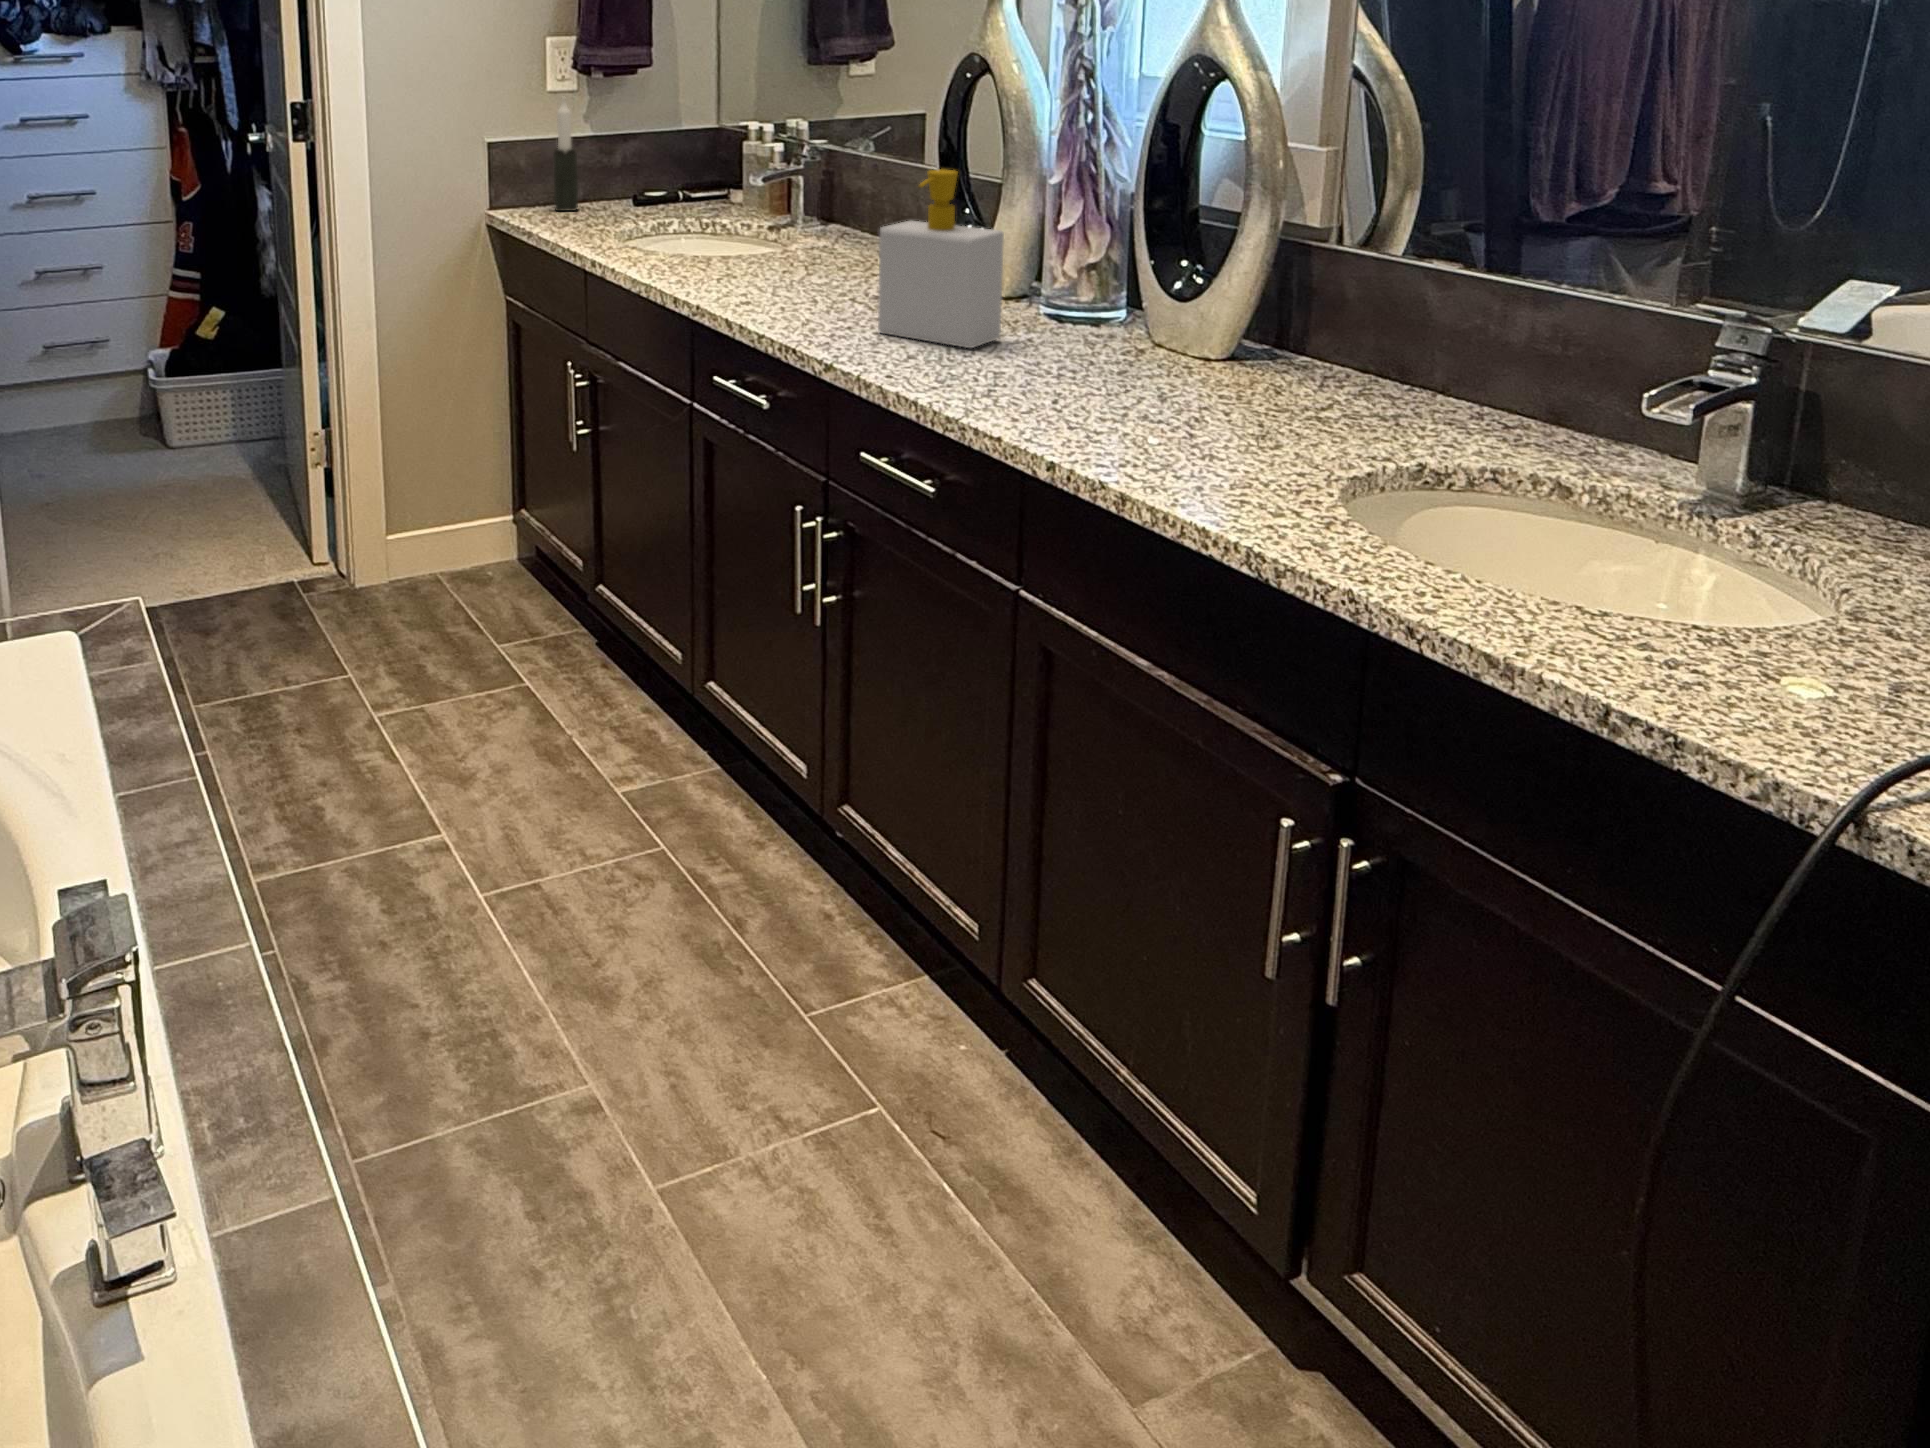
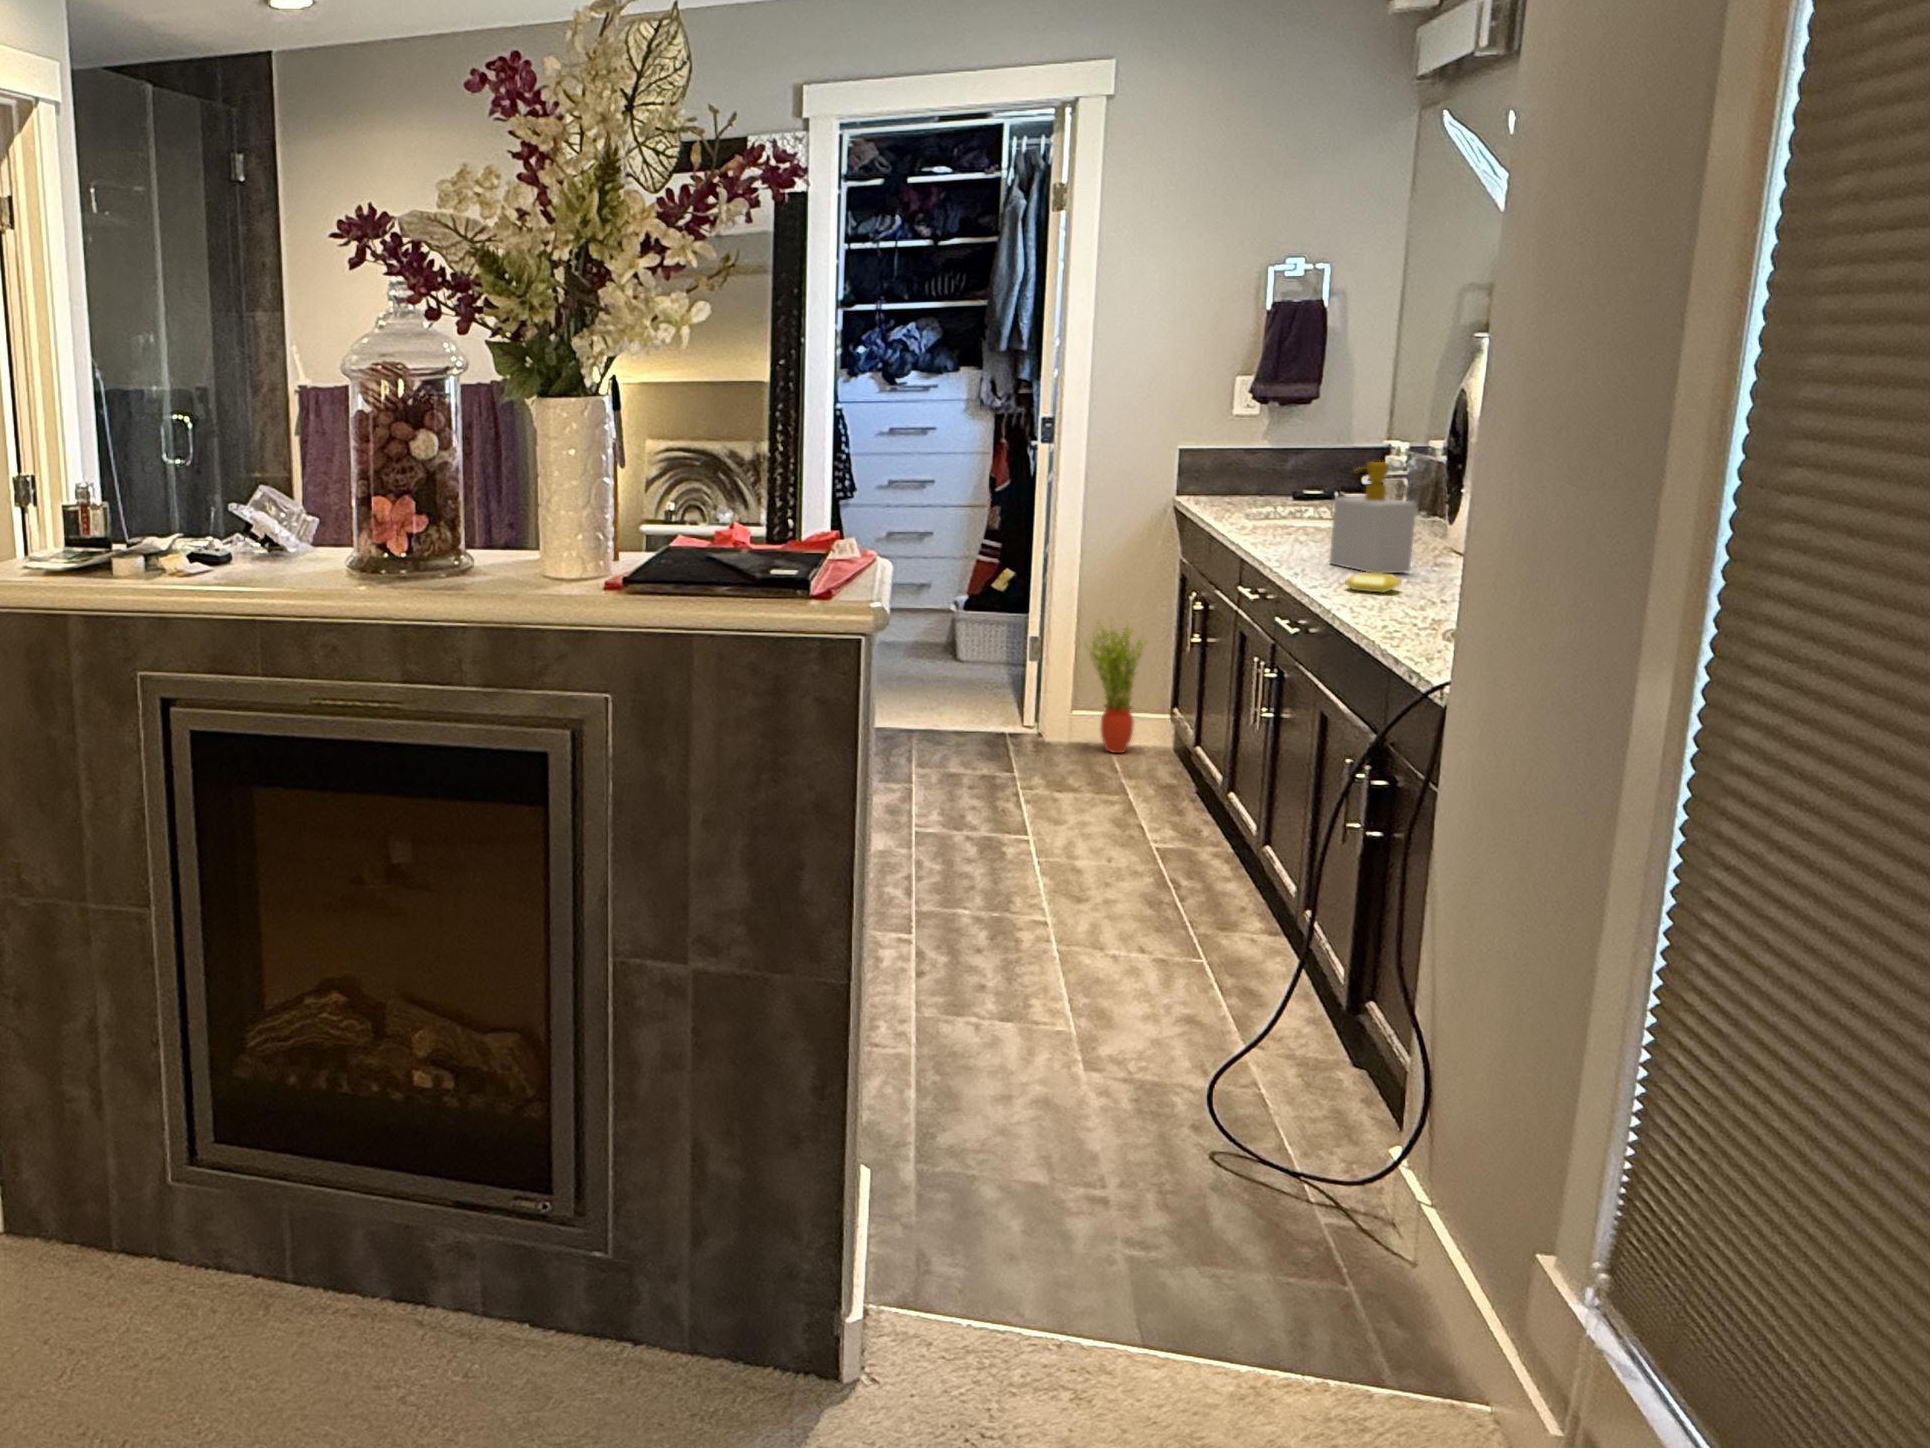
candle: present [553,97,578,211] -> none [1224,419,1247,501]
soap bar: none [997,362,1080,398] -> present [1345,572,1402,592]
potted plant: none [398,392,486,586] -> present [1085,620,1148,753]

